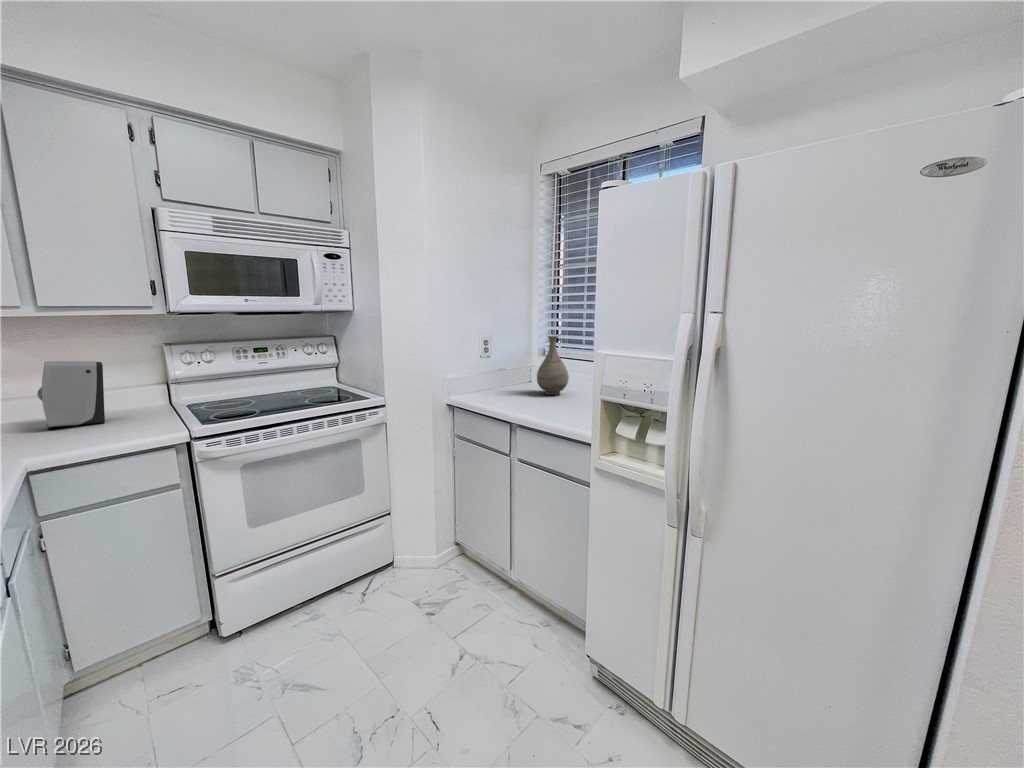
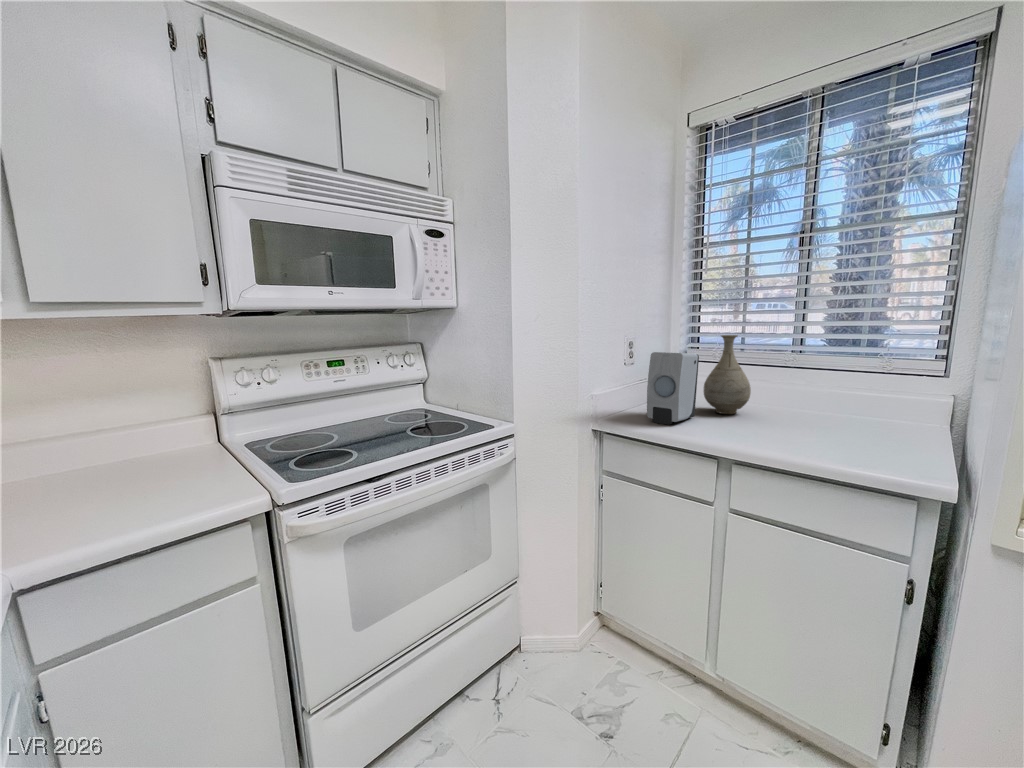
soap dispenser: present [37,361,105,429] -> present [647,352,699,425]

